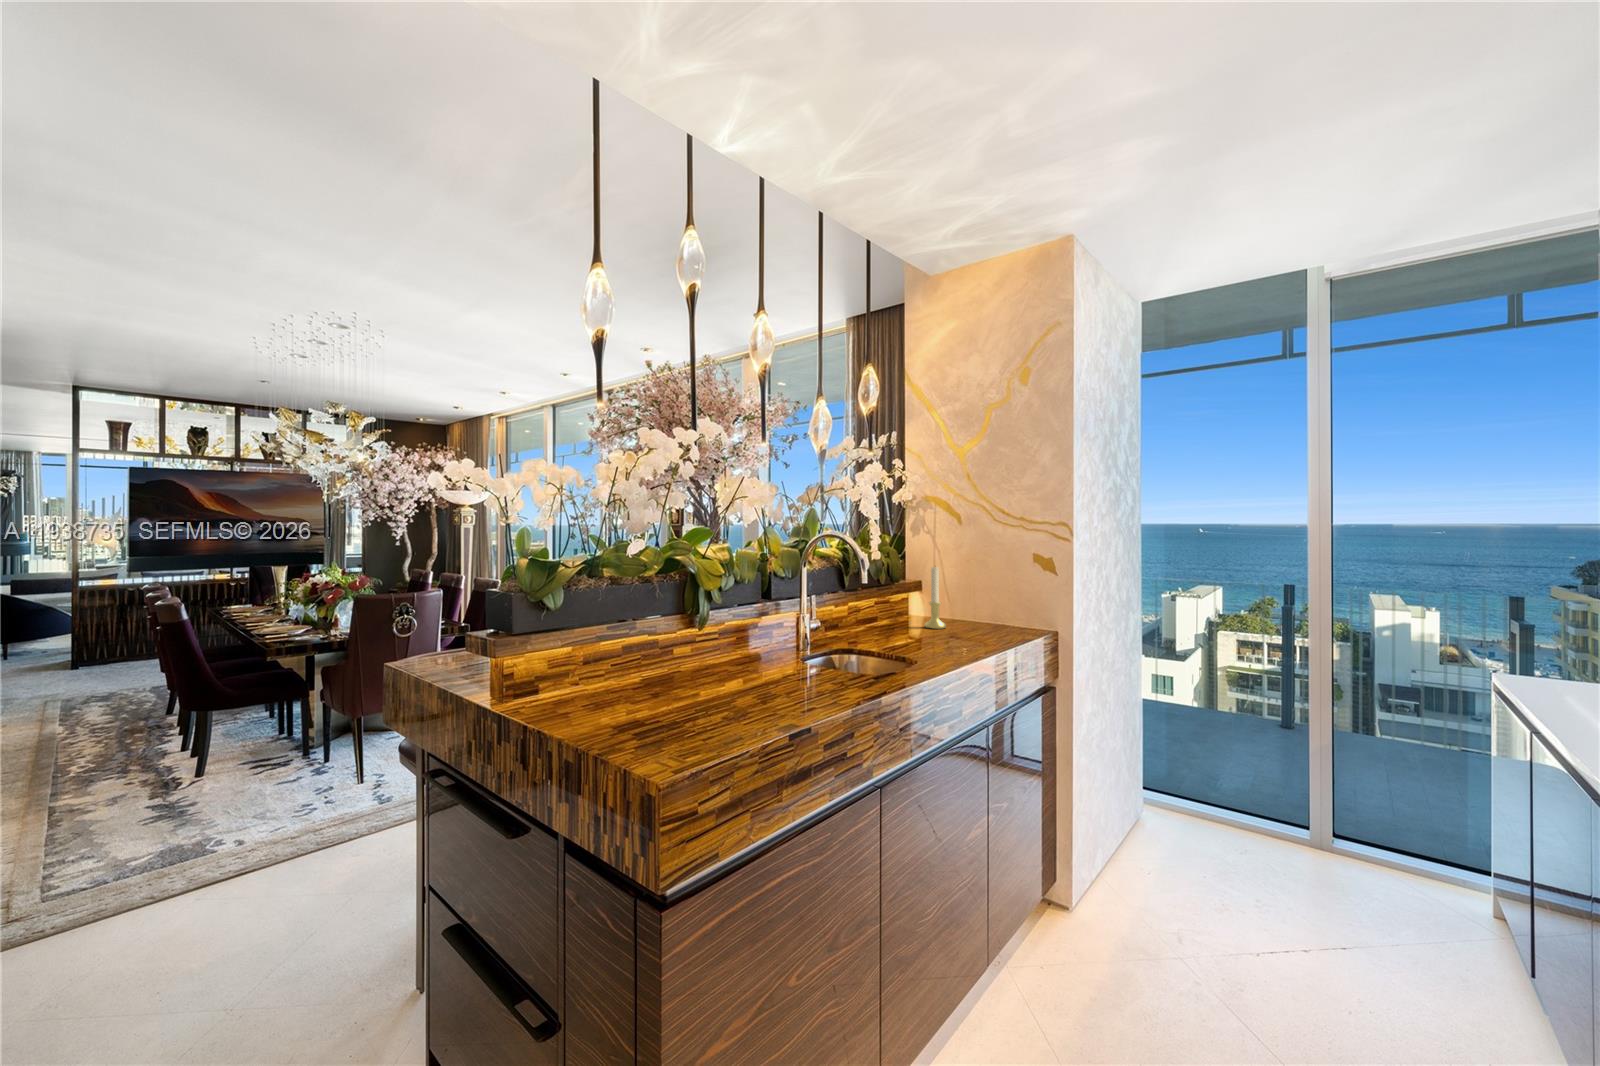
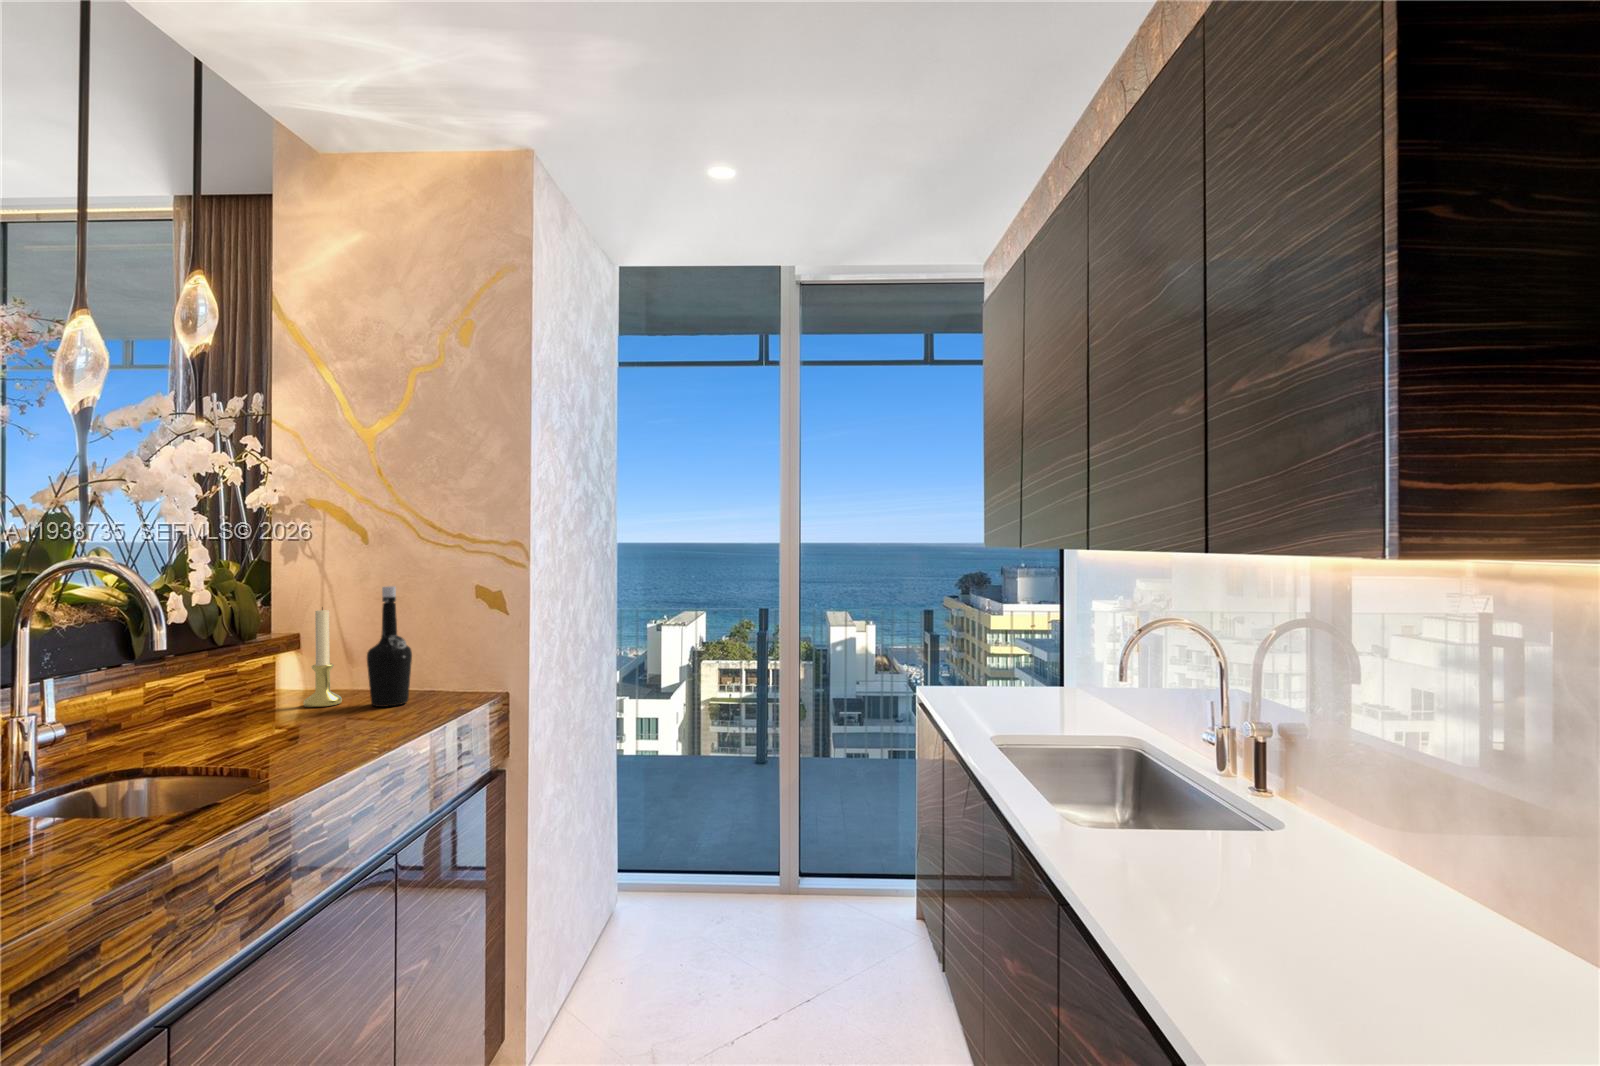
bottle: none [962,554,990,633] -> present [367,586,412,707]

